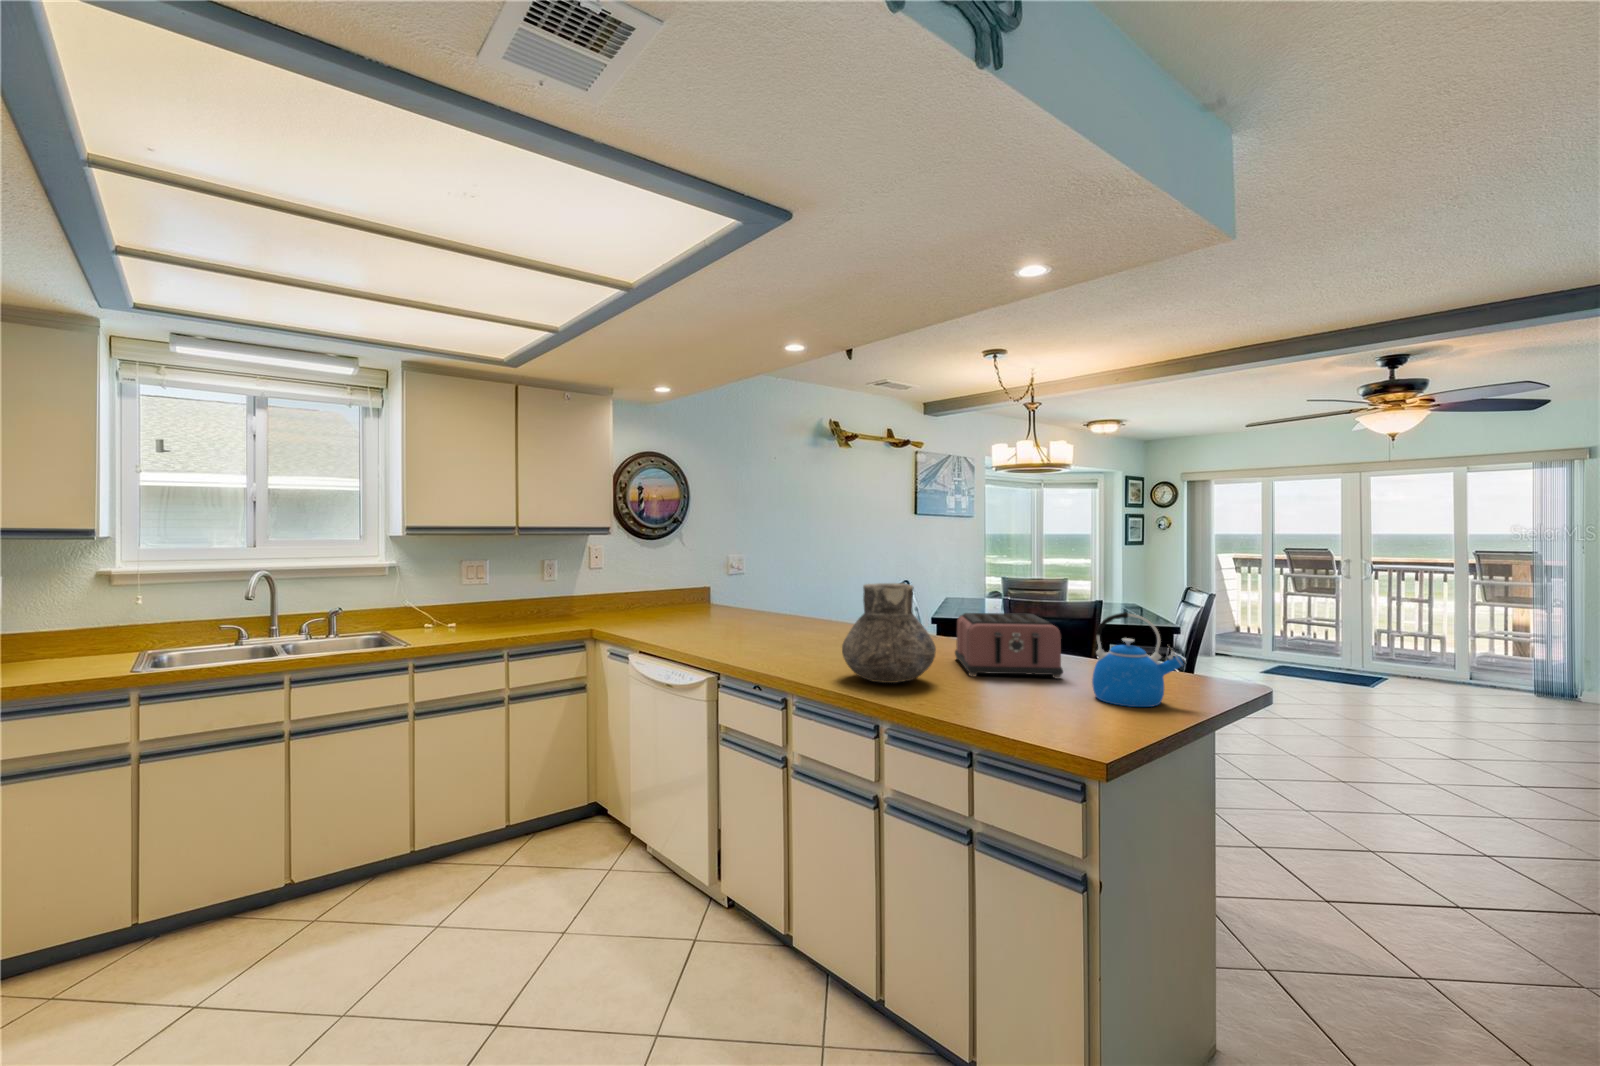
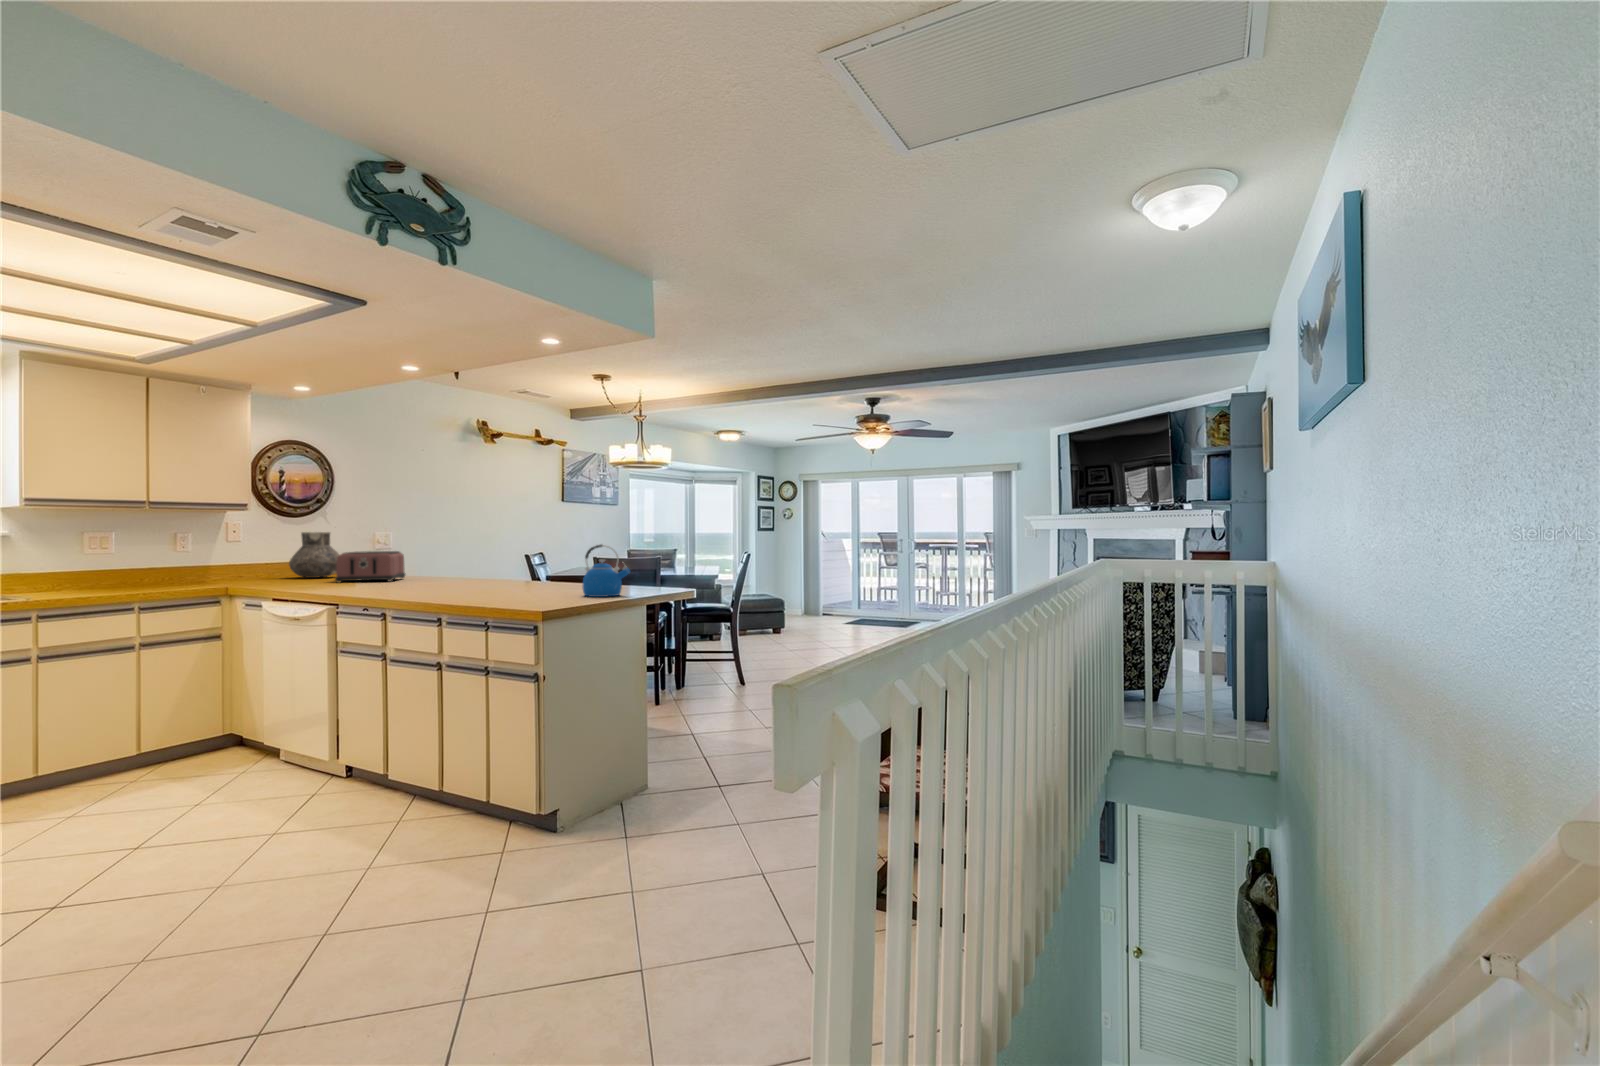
vase: present [842,583,936,683] -> present [289,532,339,578]
toaster: present [955,613,1063,679] -> present [335,551,405,583]

